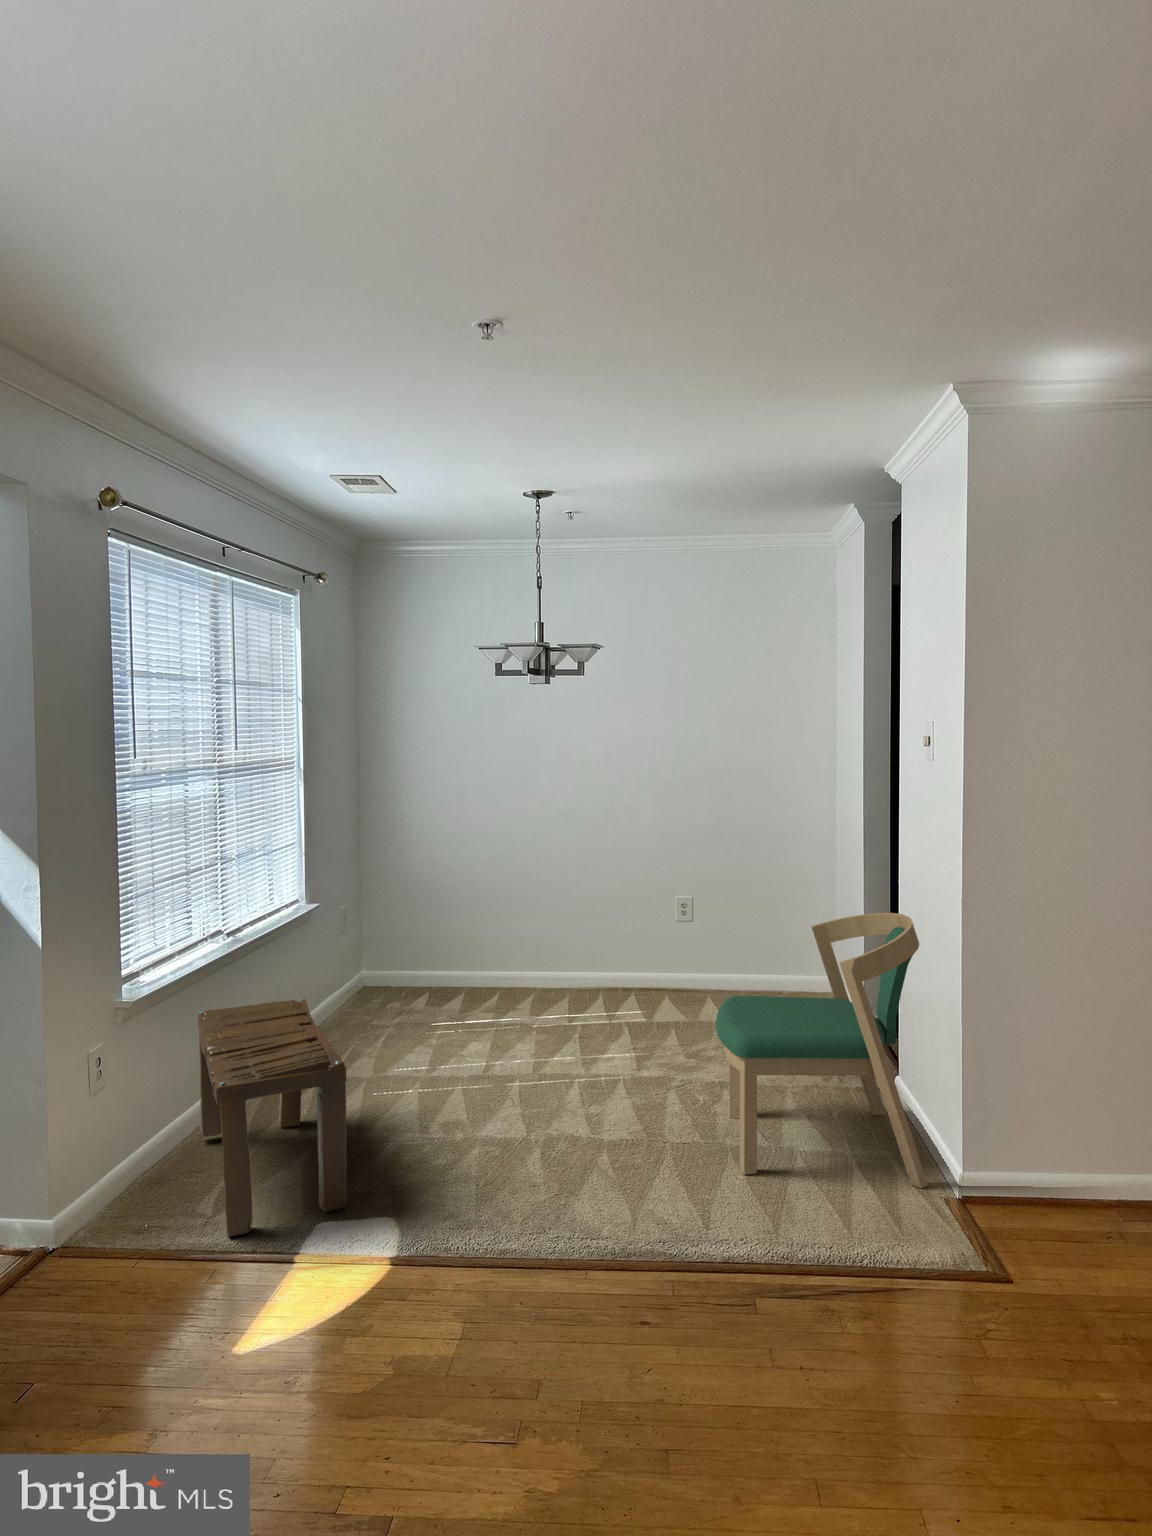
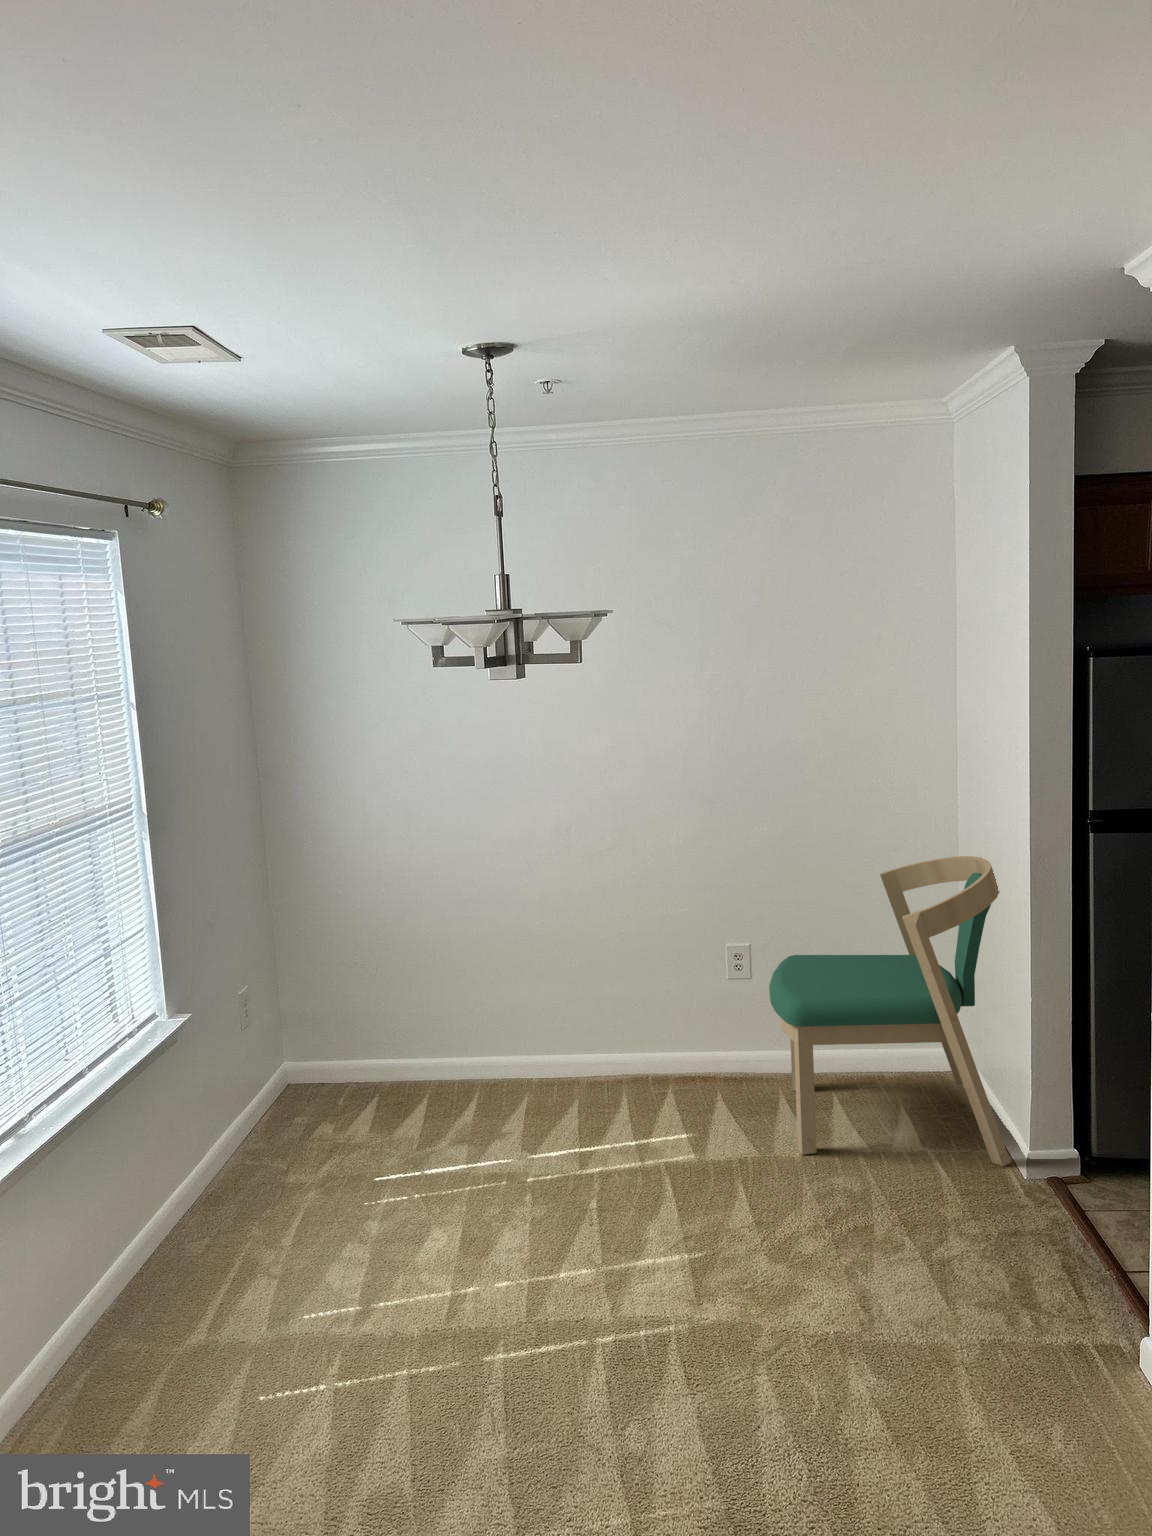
bench: present [198,999,347,1236] -> none [198,973,362,1231]

